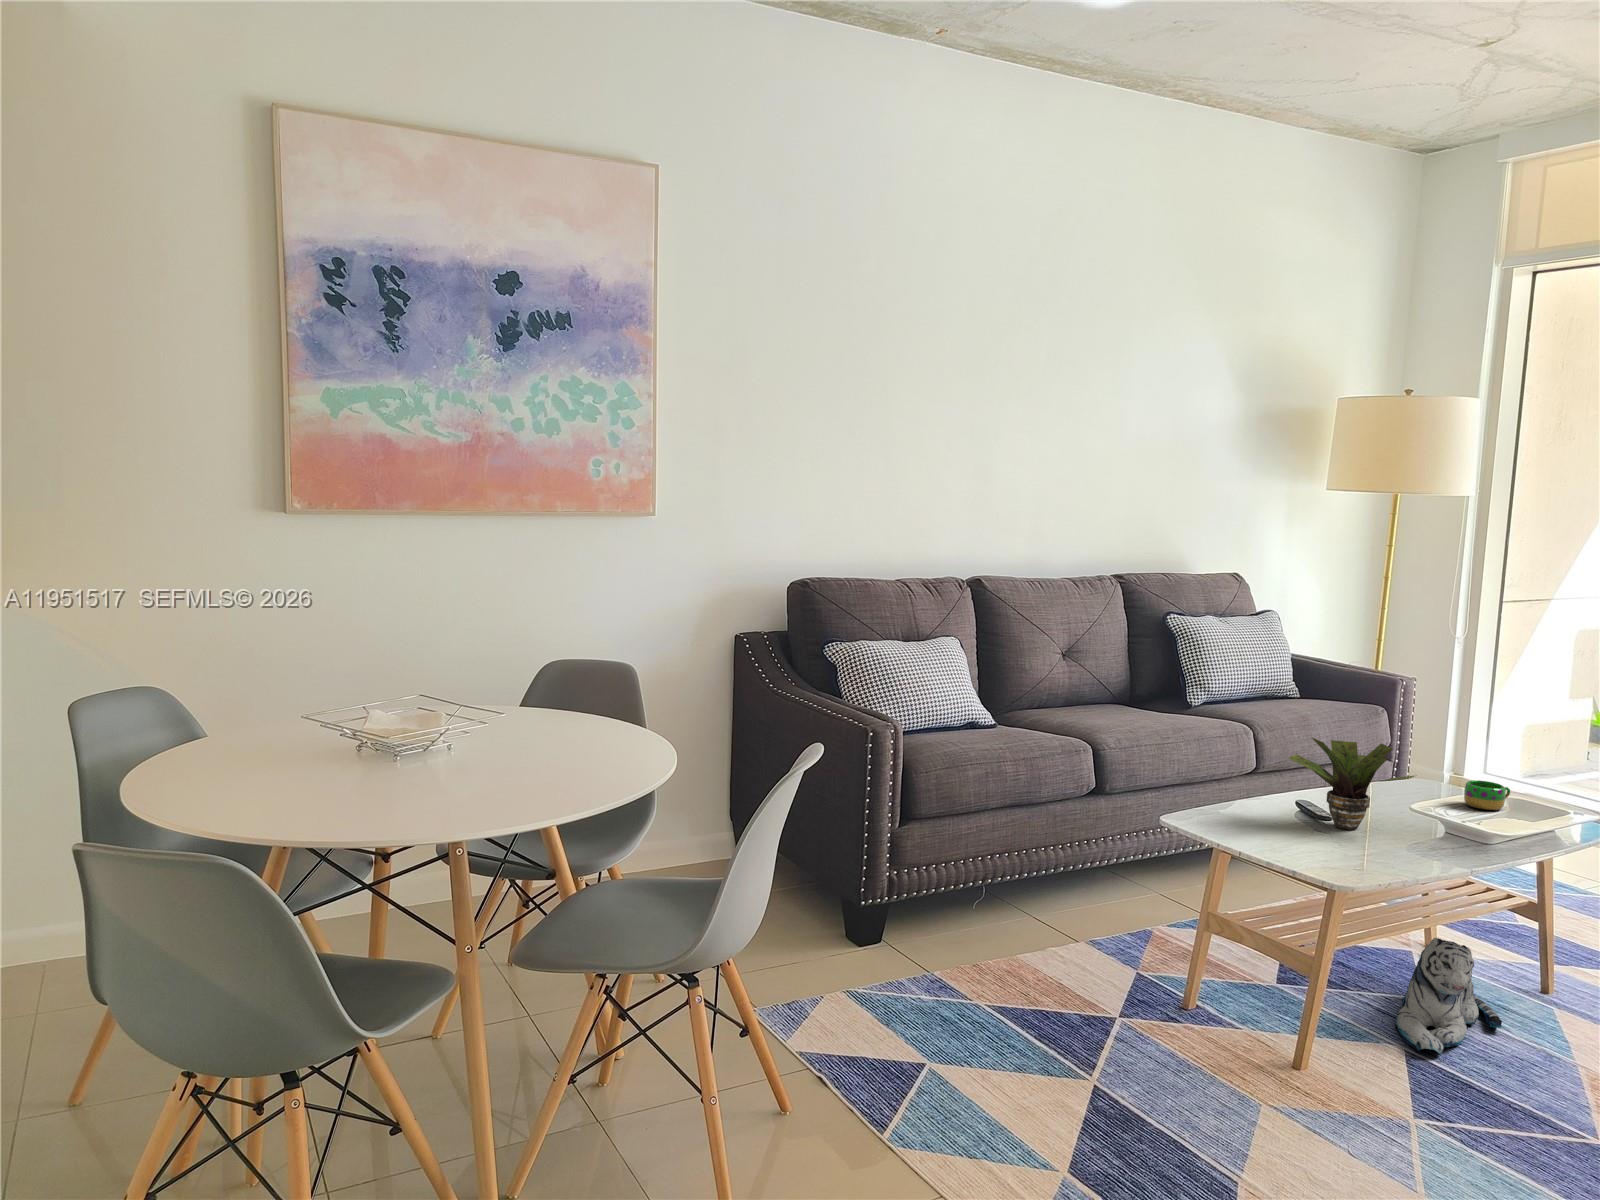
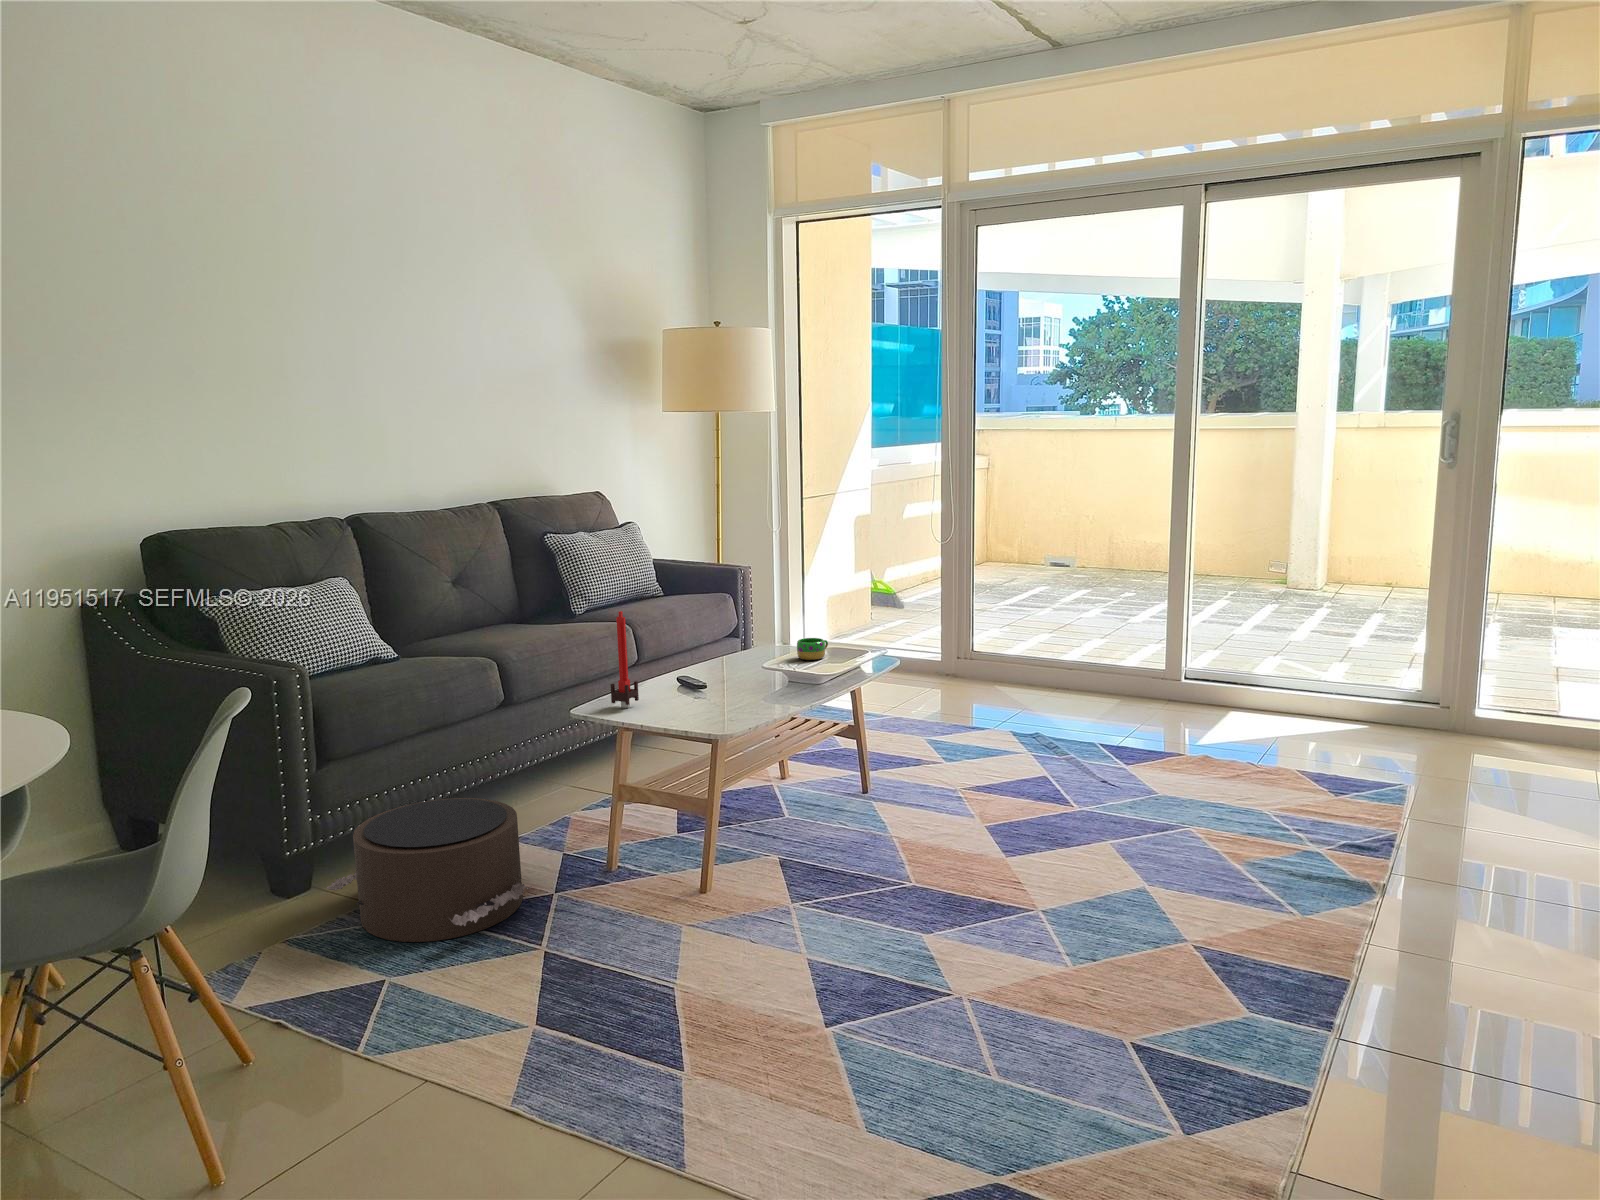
candle: none [1213,715,1247,827] -> present [611,611,639,708]
potted plant: present [1289,737,1414,830] -> none [666,618,764,693]
pouf: none [889,882,1093,1039] -> present [326,798,532,942]
plush toy: present [1395,938,1502,1054] -> none [770,765,842,855]

